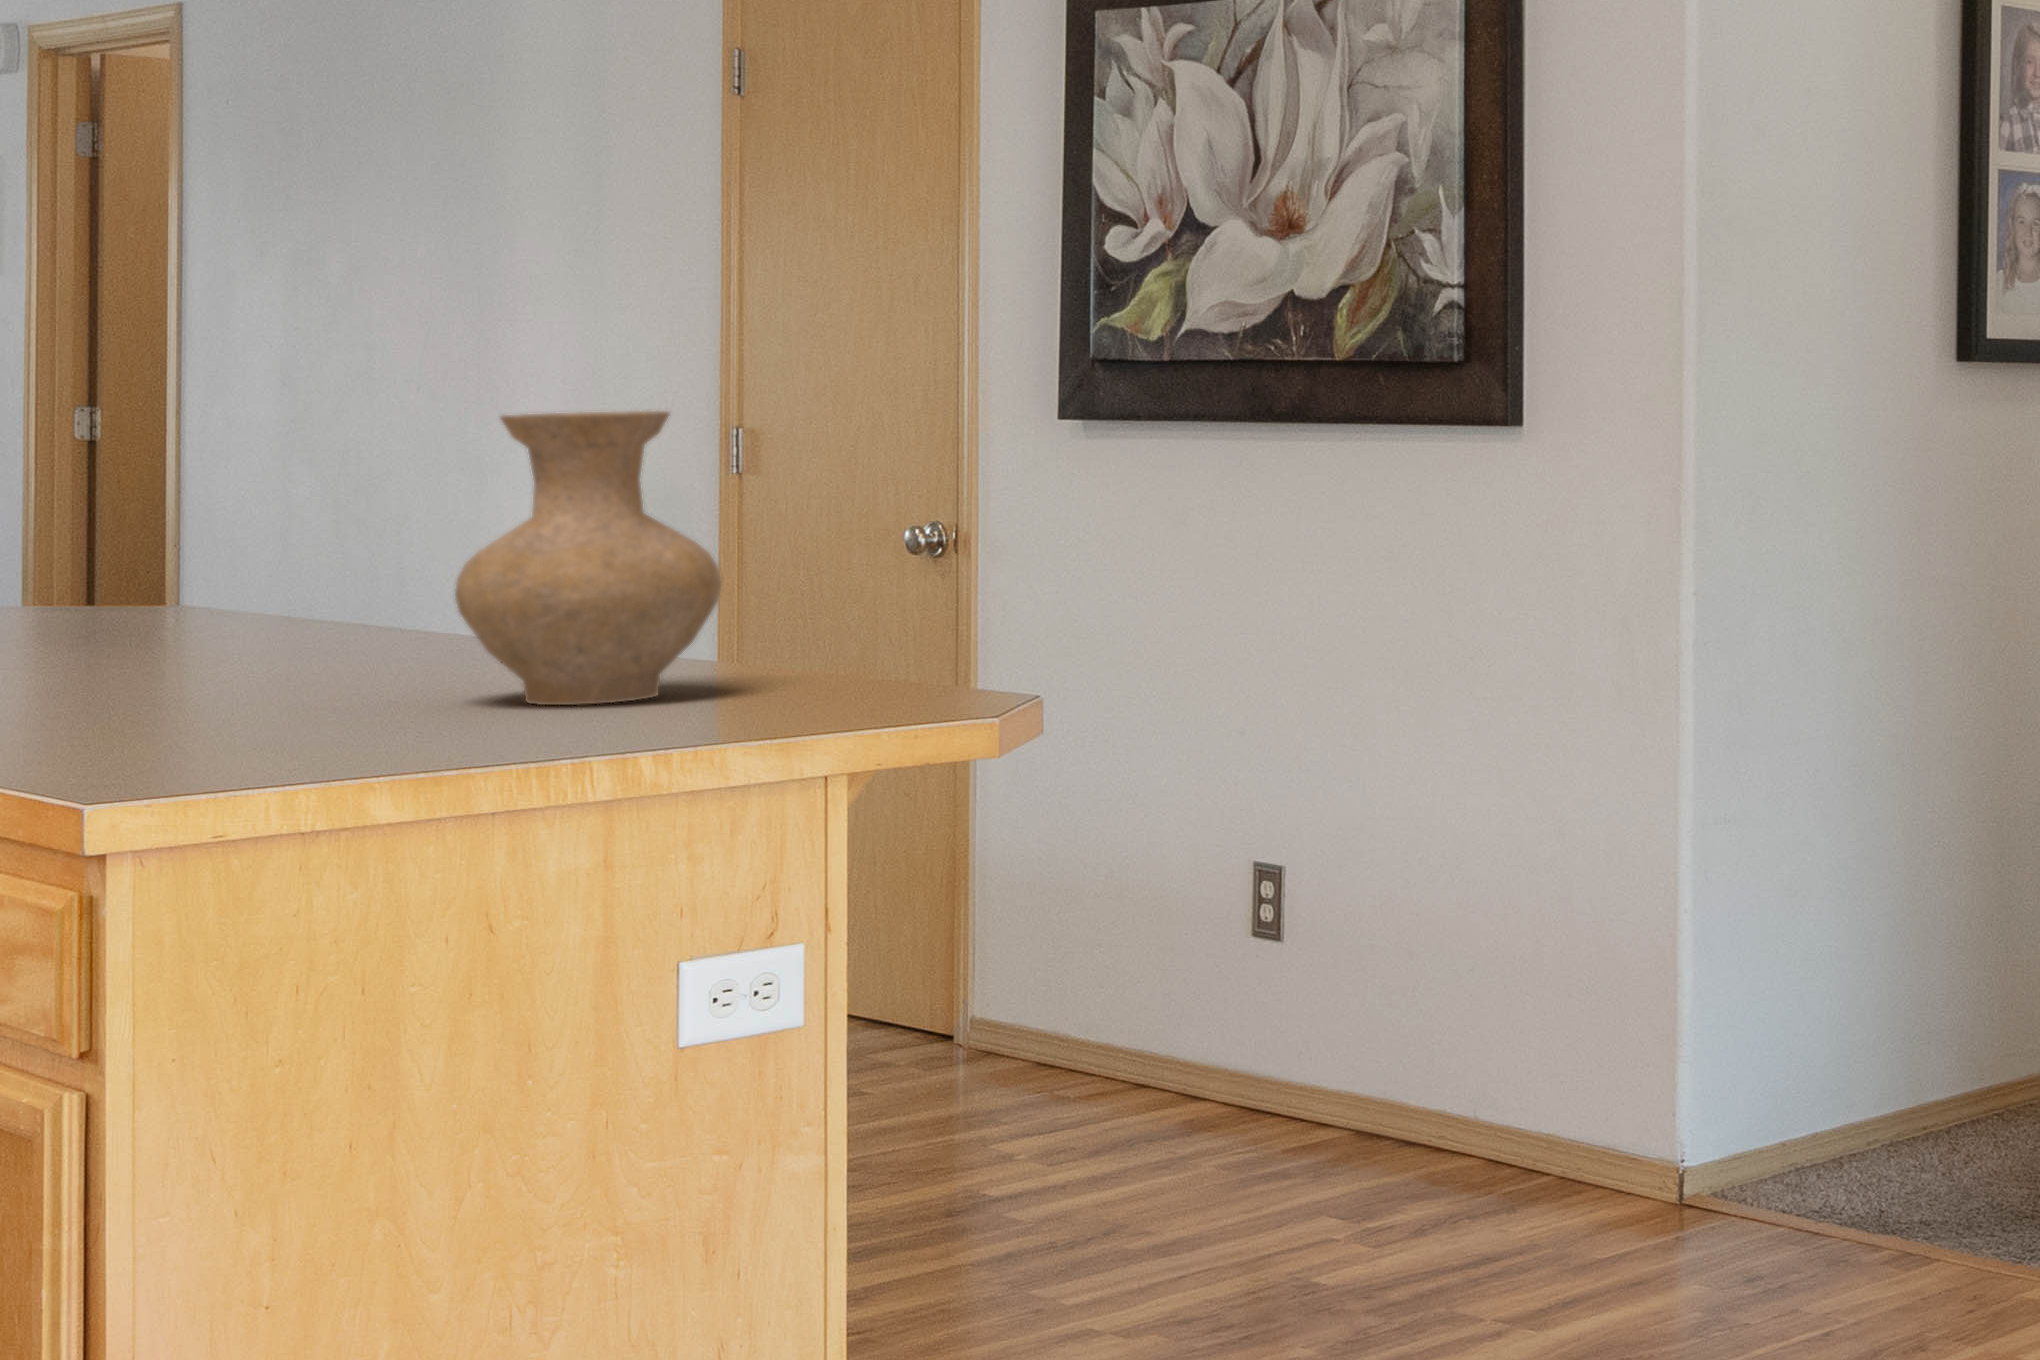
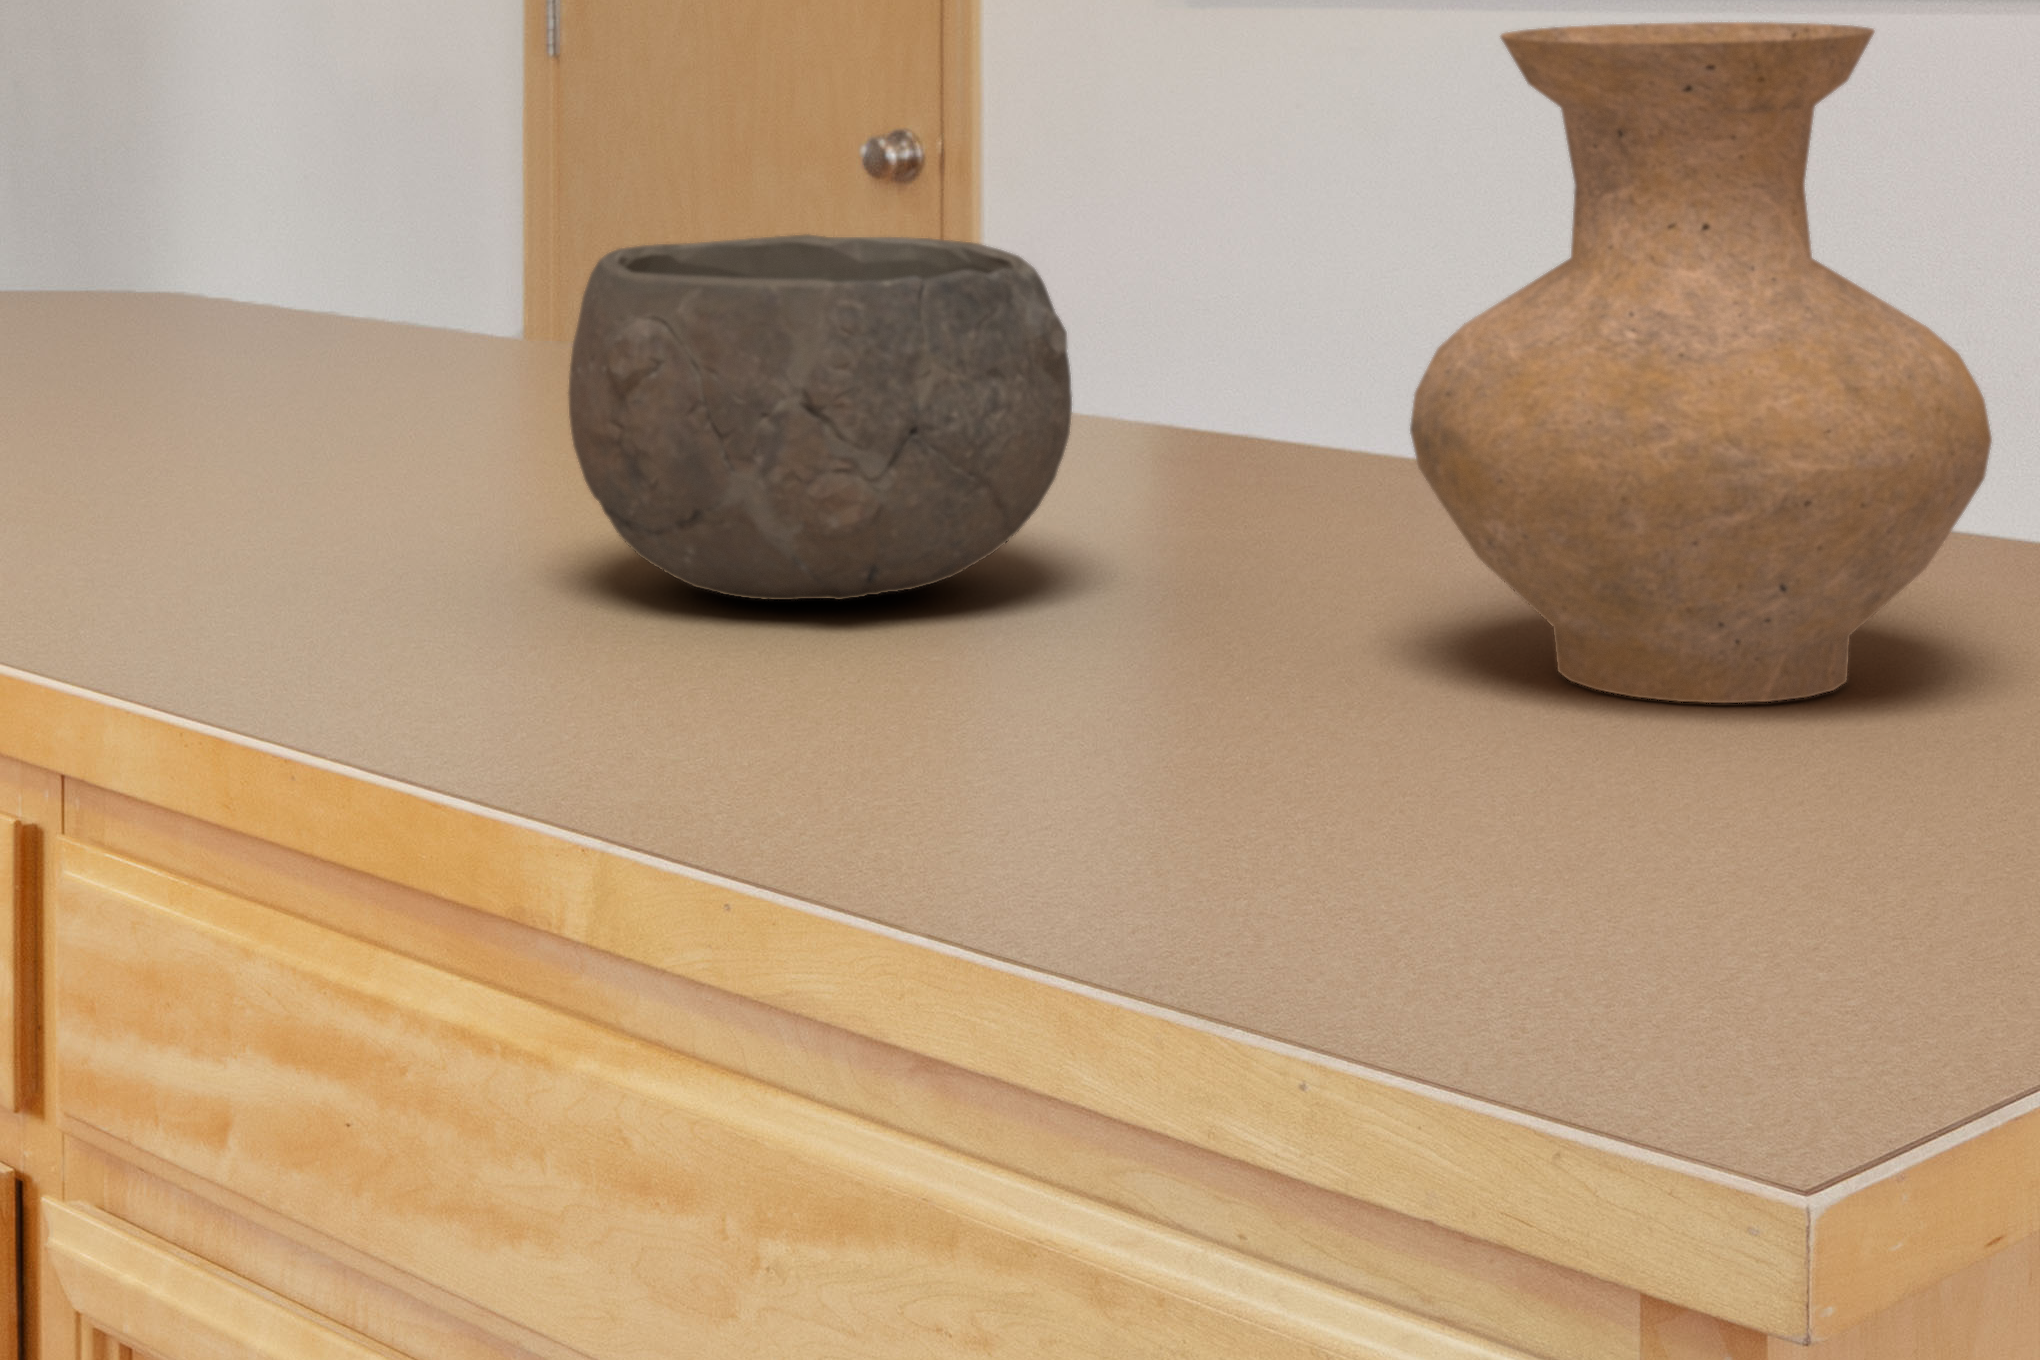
bowl: none [121,521,391,689] -> present [568,235,1072,600]

